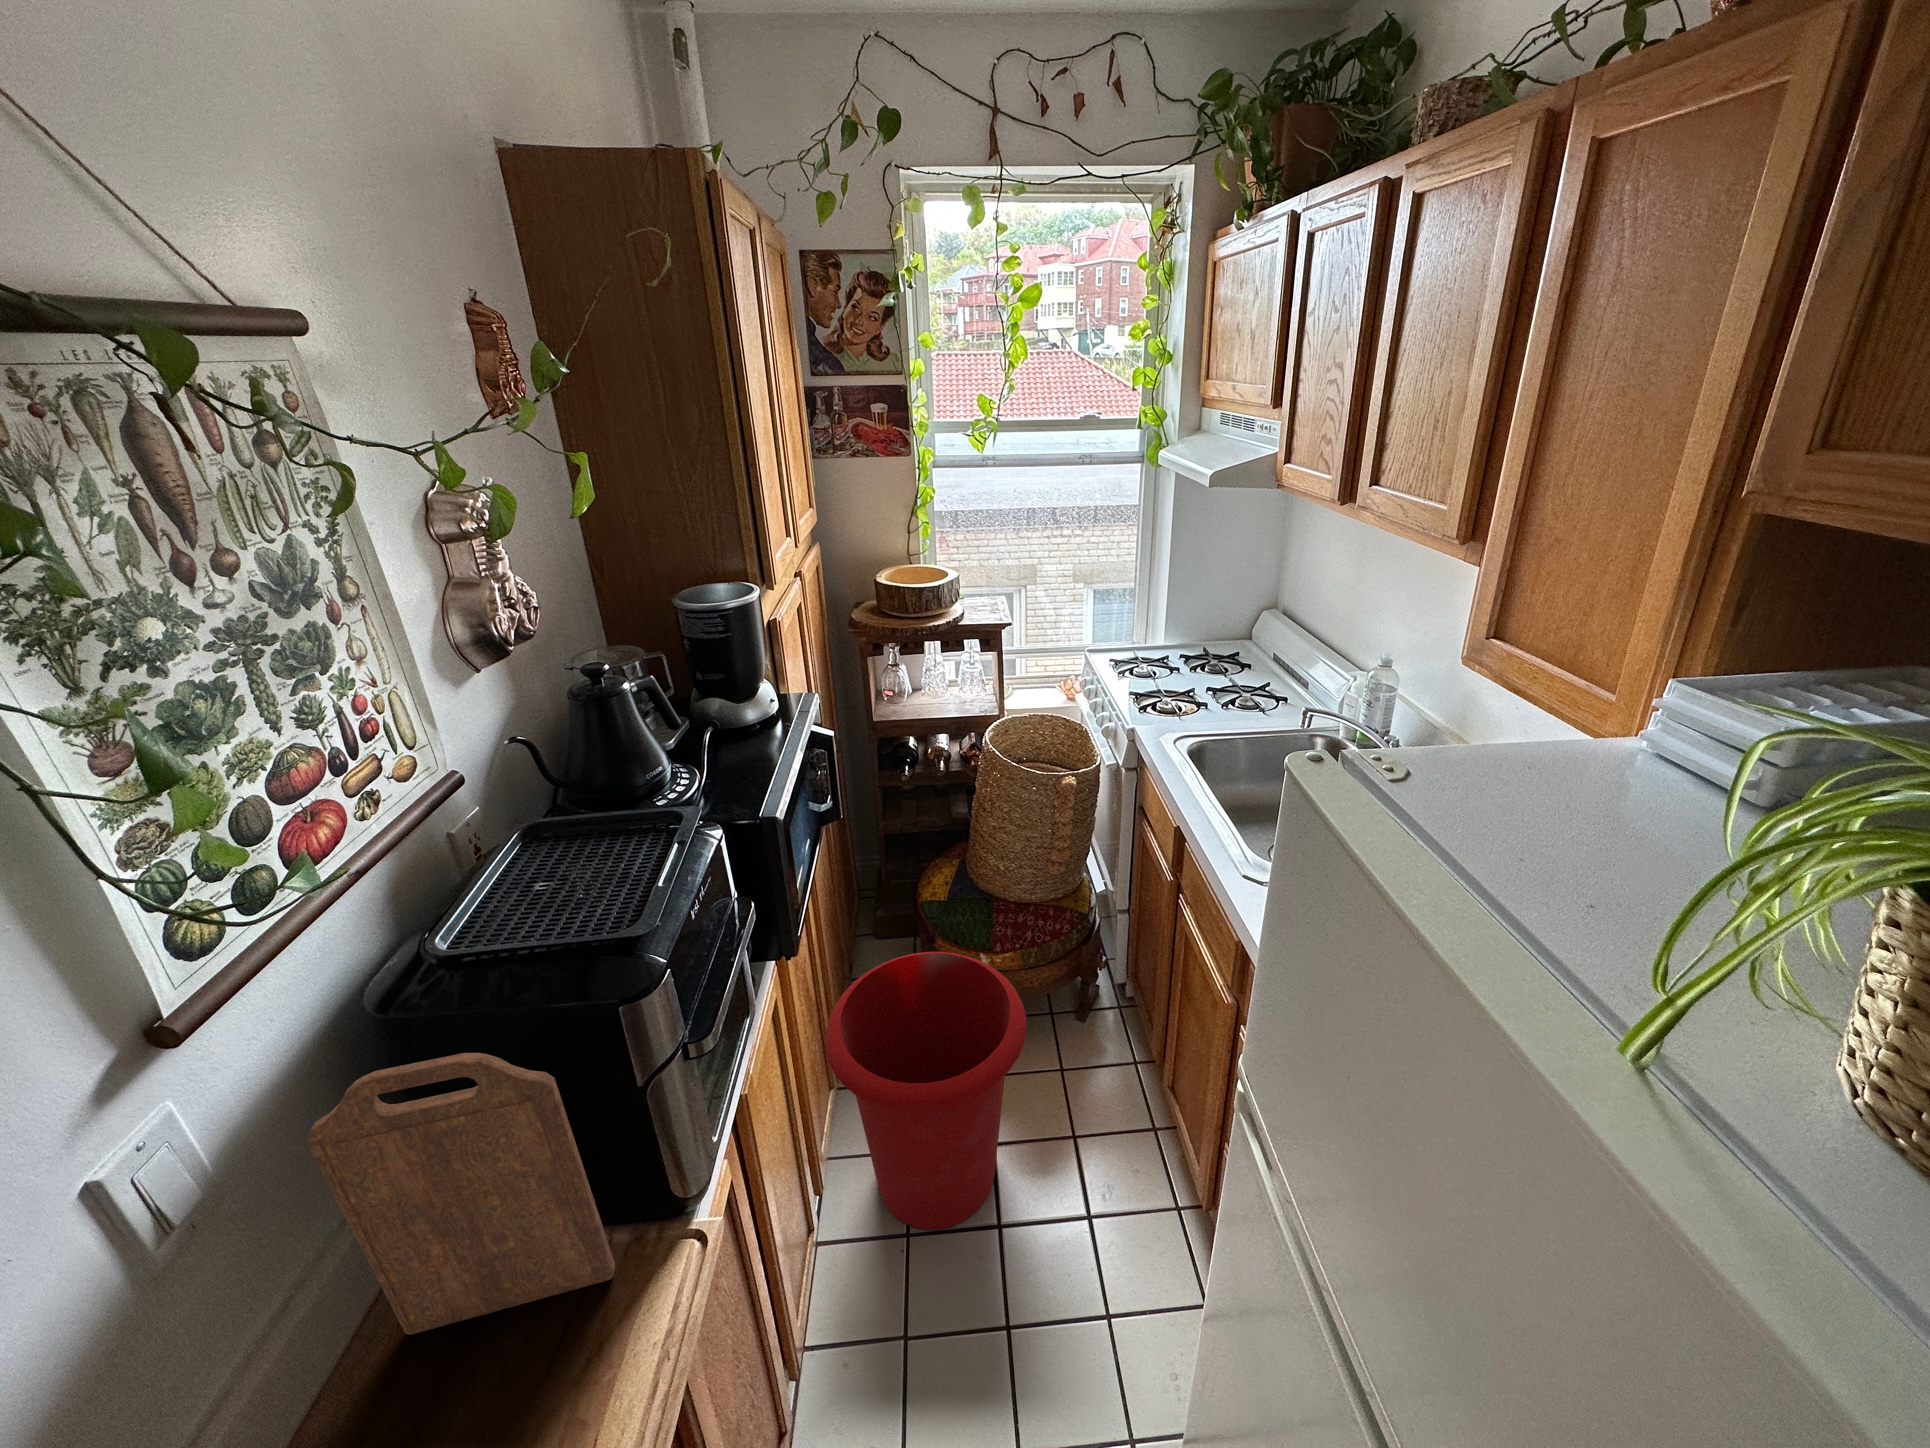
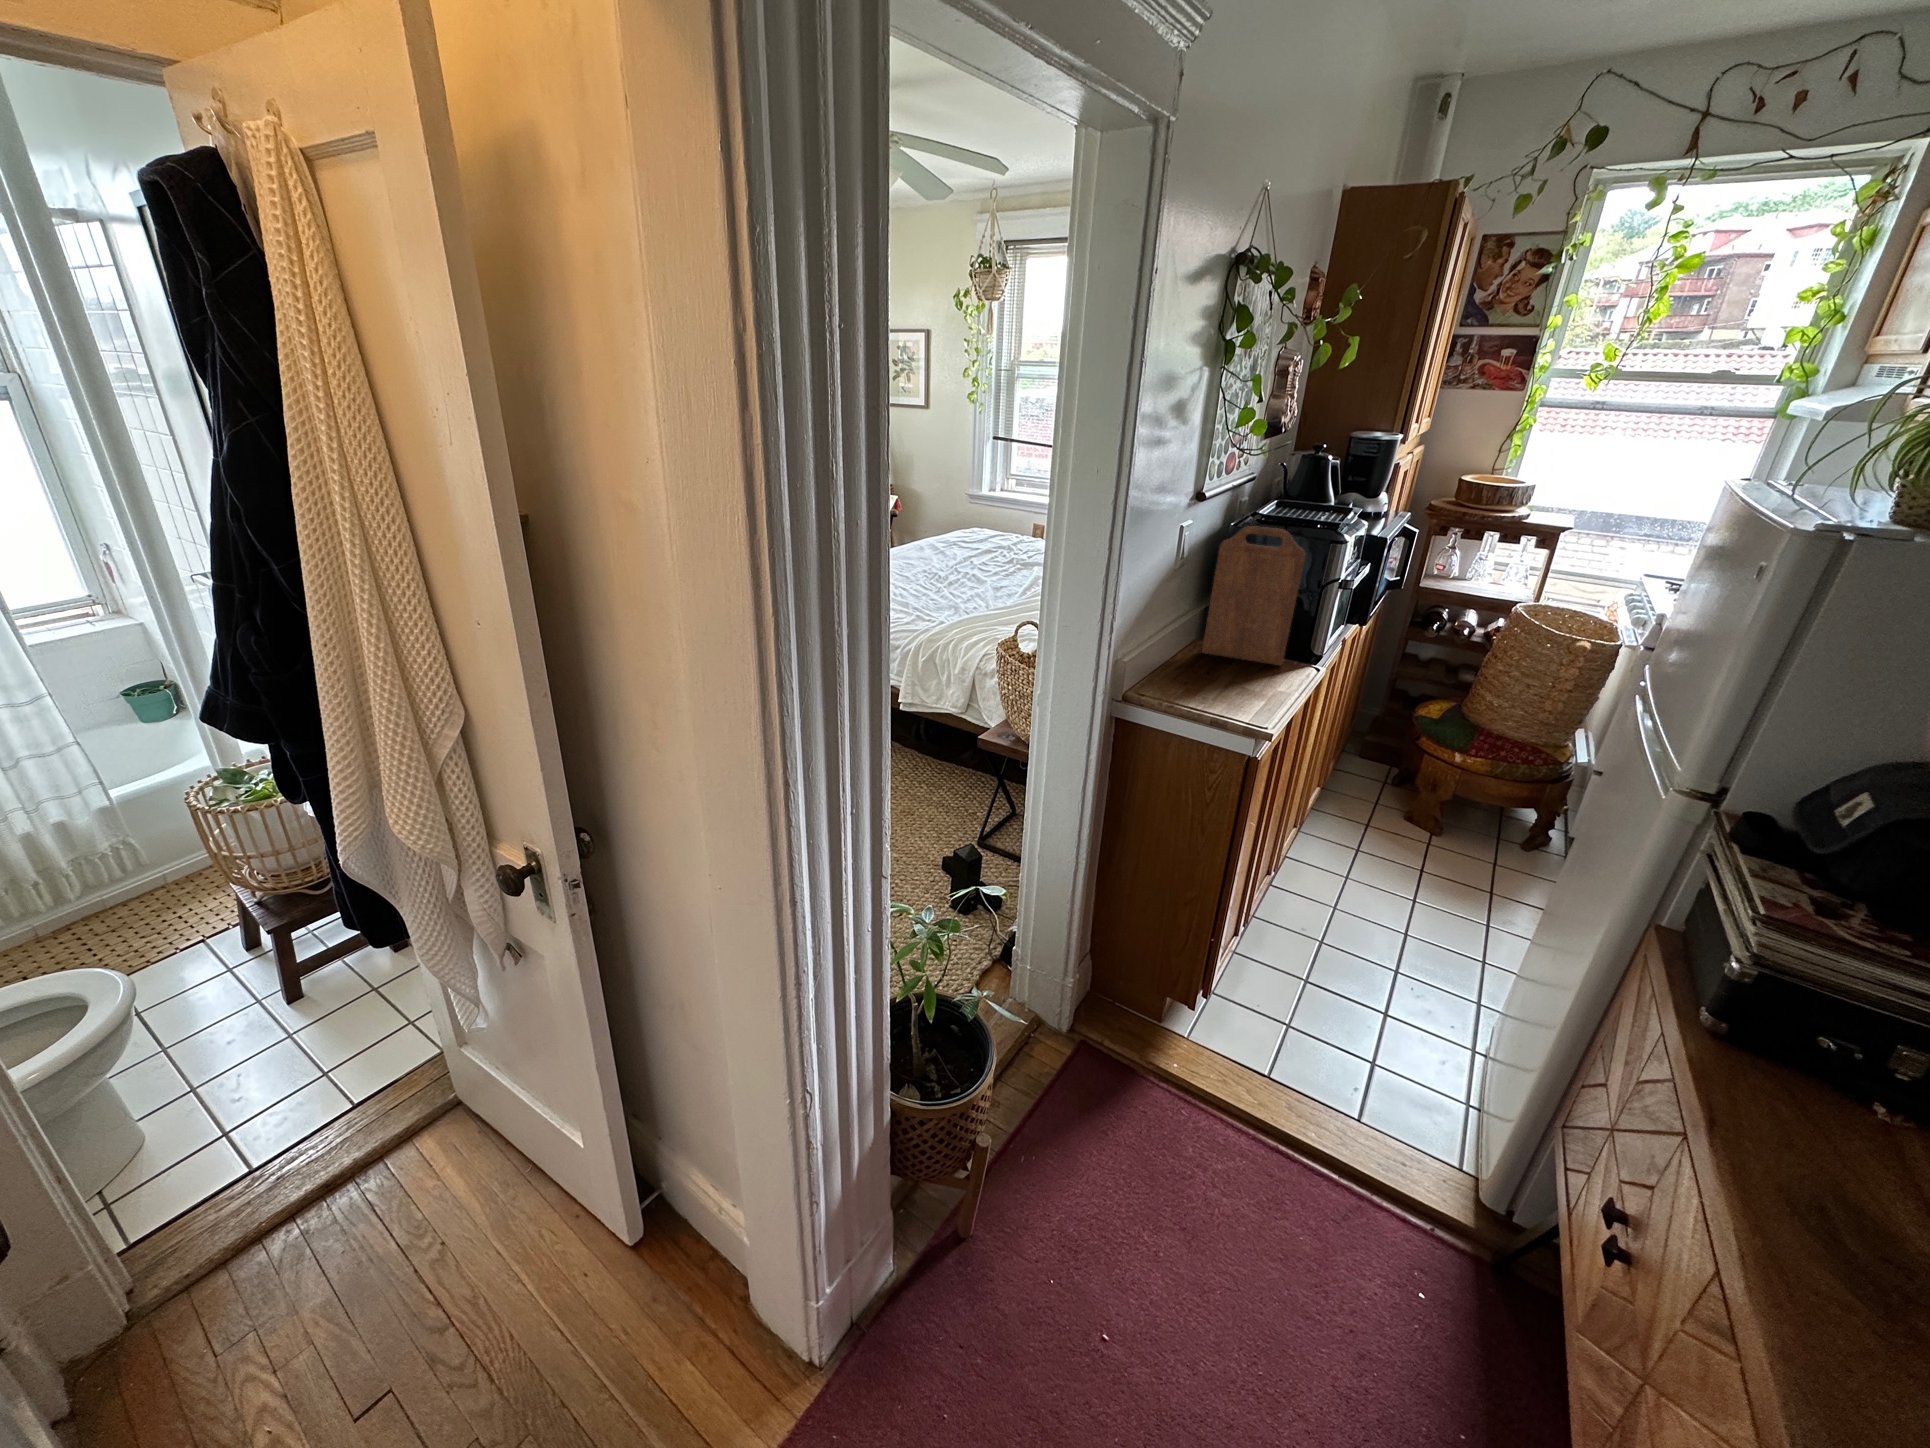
waste bin: present [825,952,1027,1230] -> none [1337,706,1495,883]

